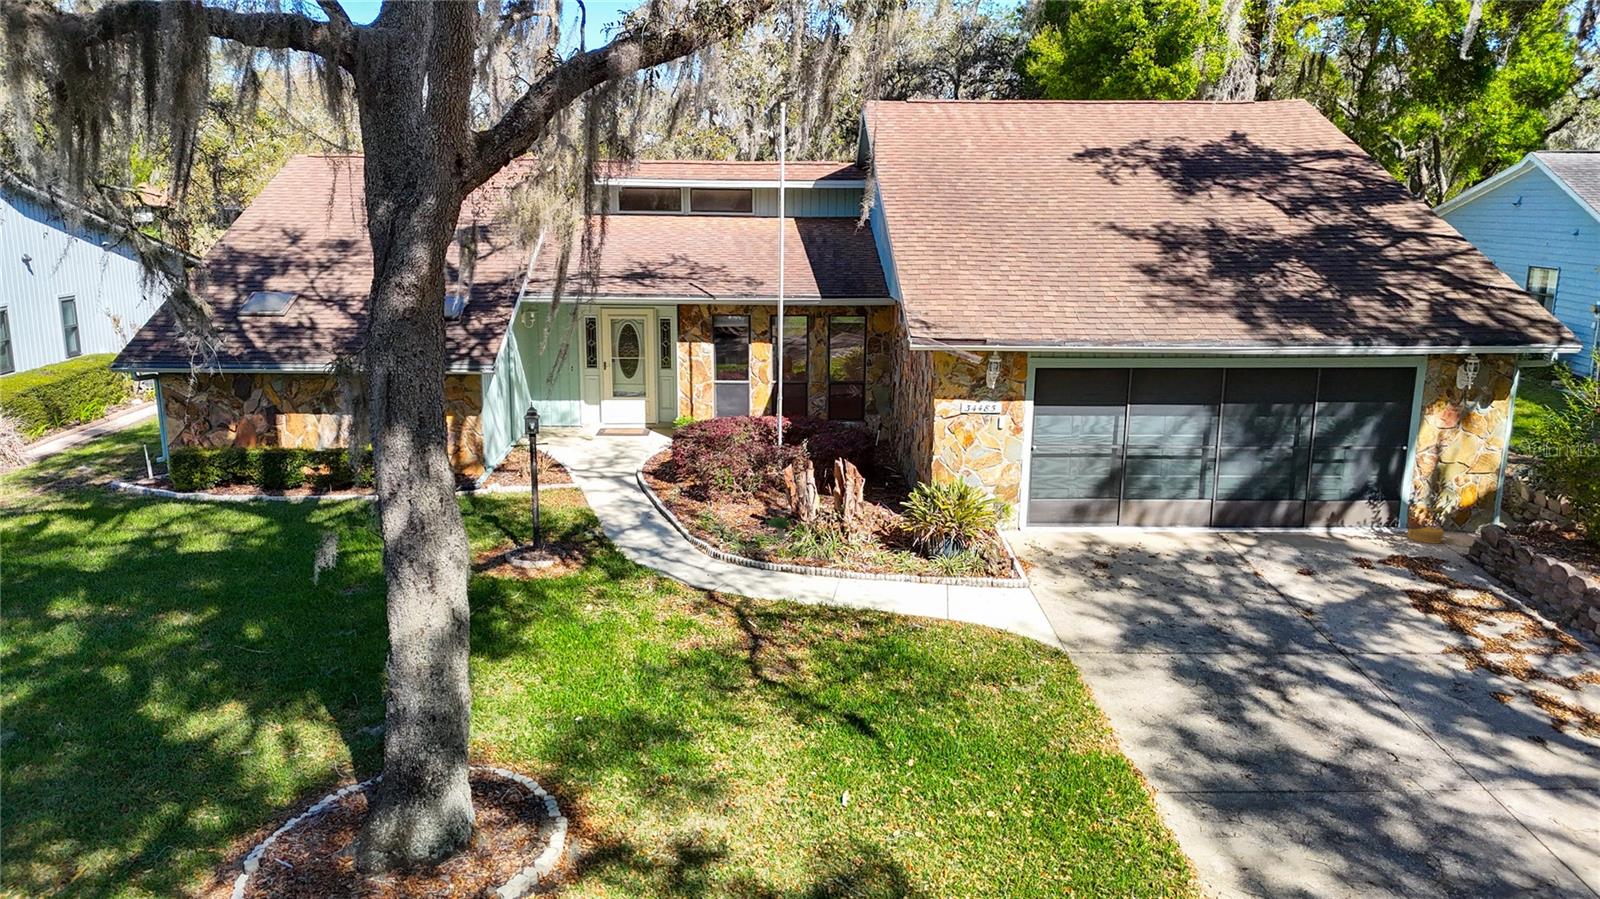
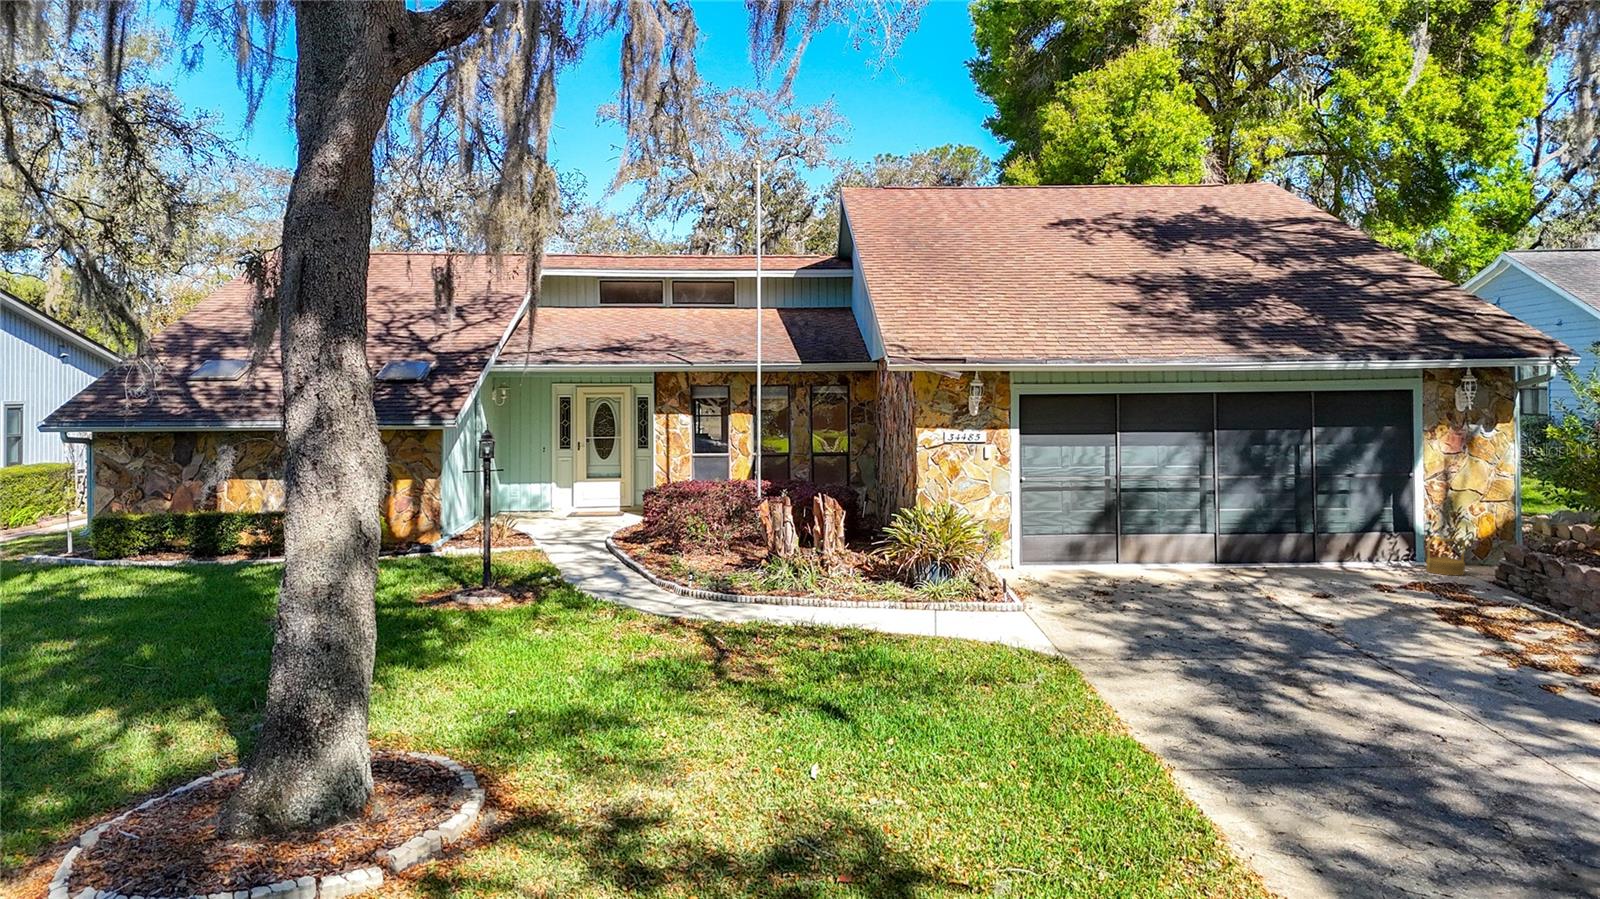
potted plant: present [767,497,792,538] -> none [739,533,774,580]

